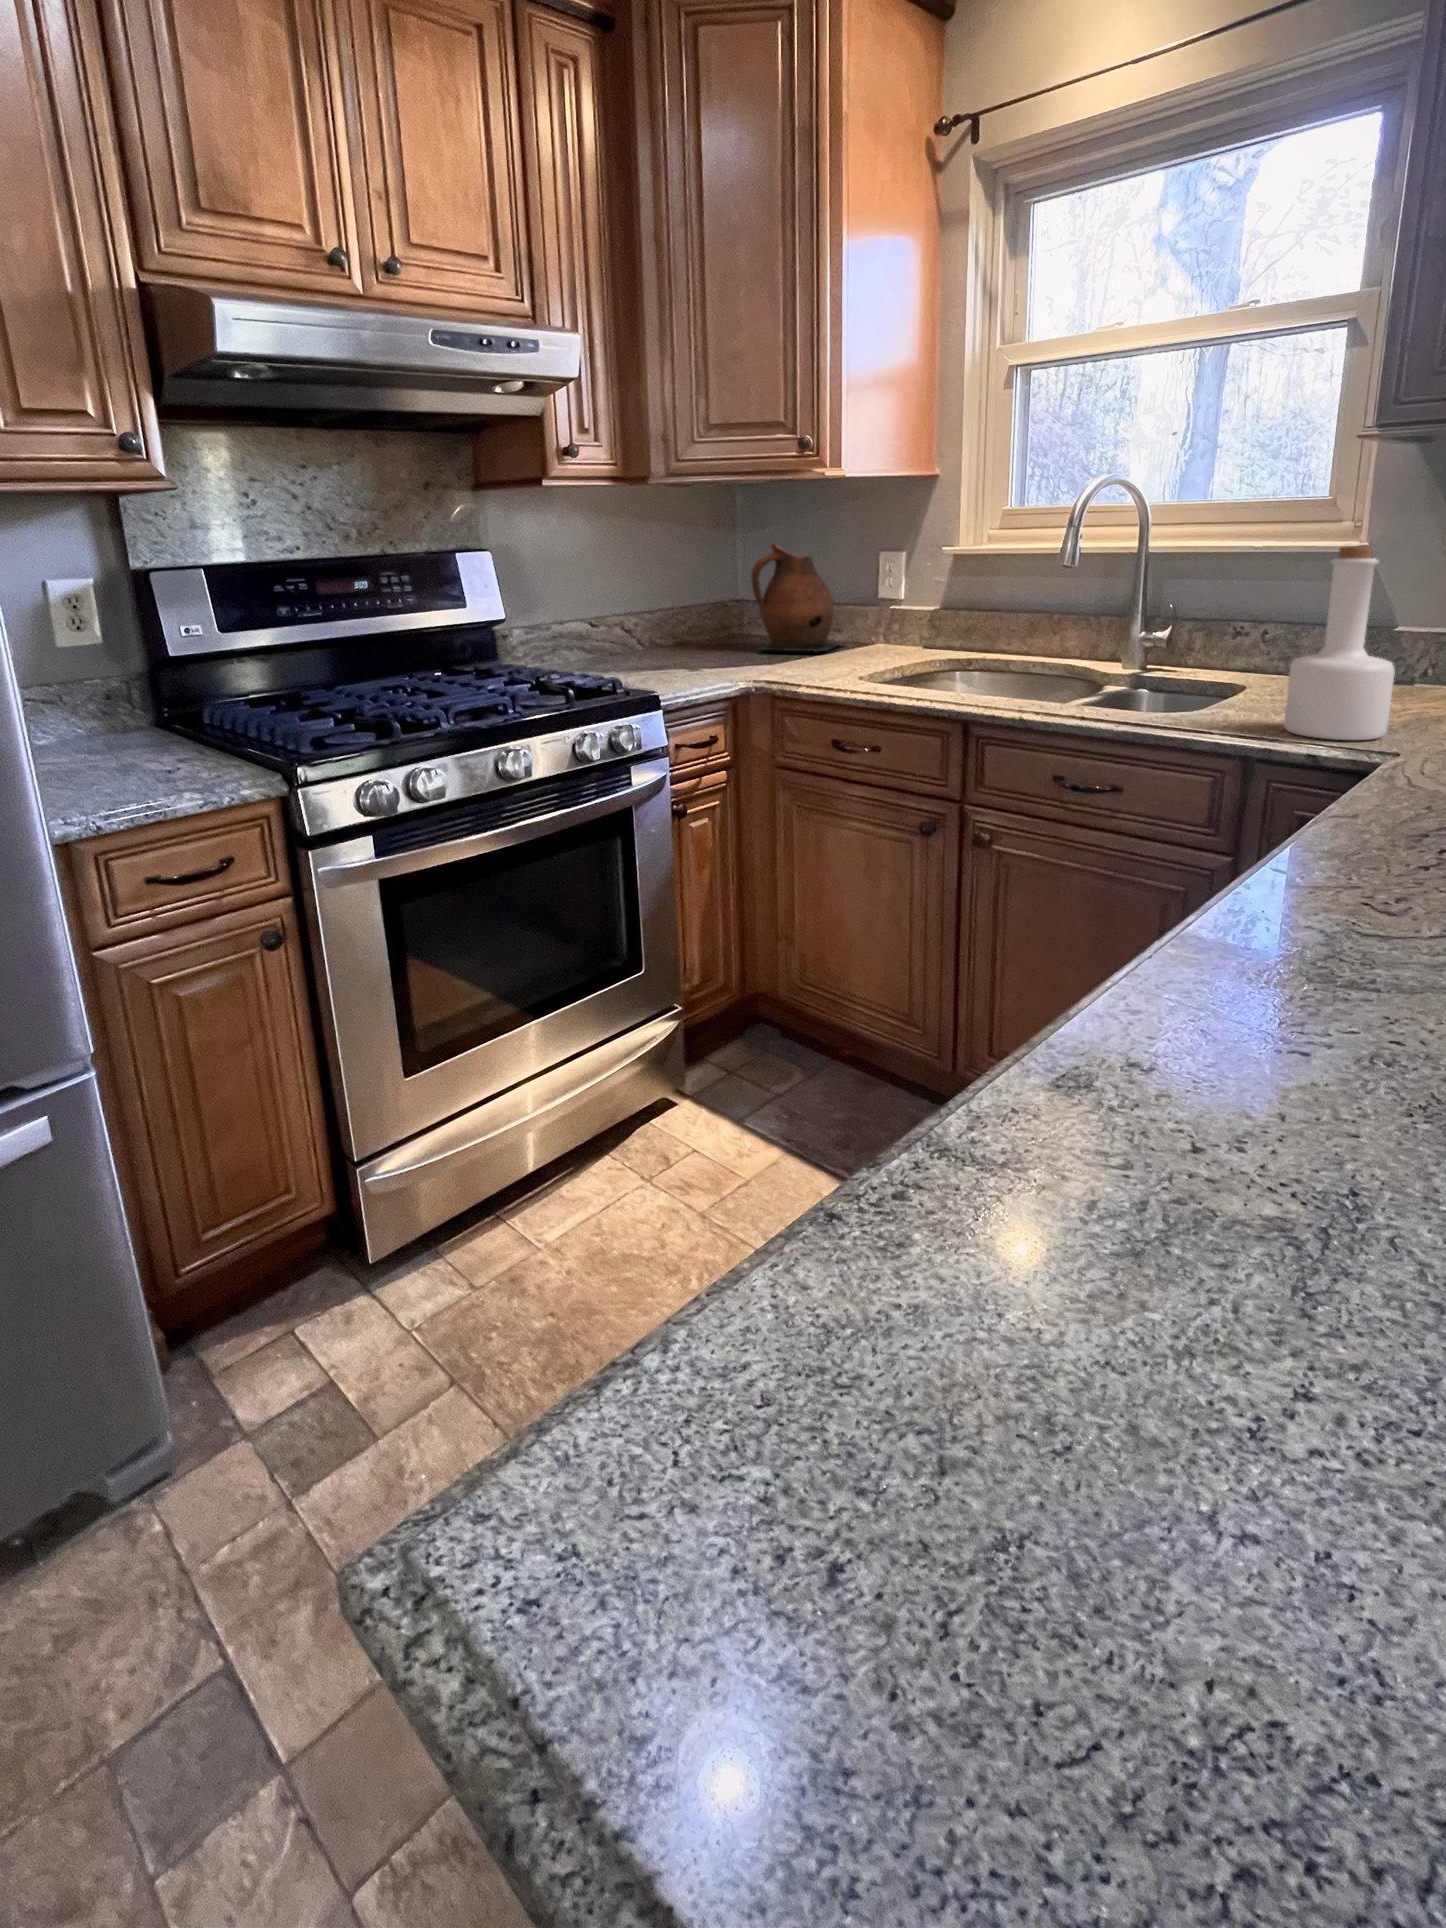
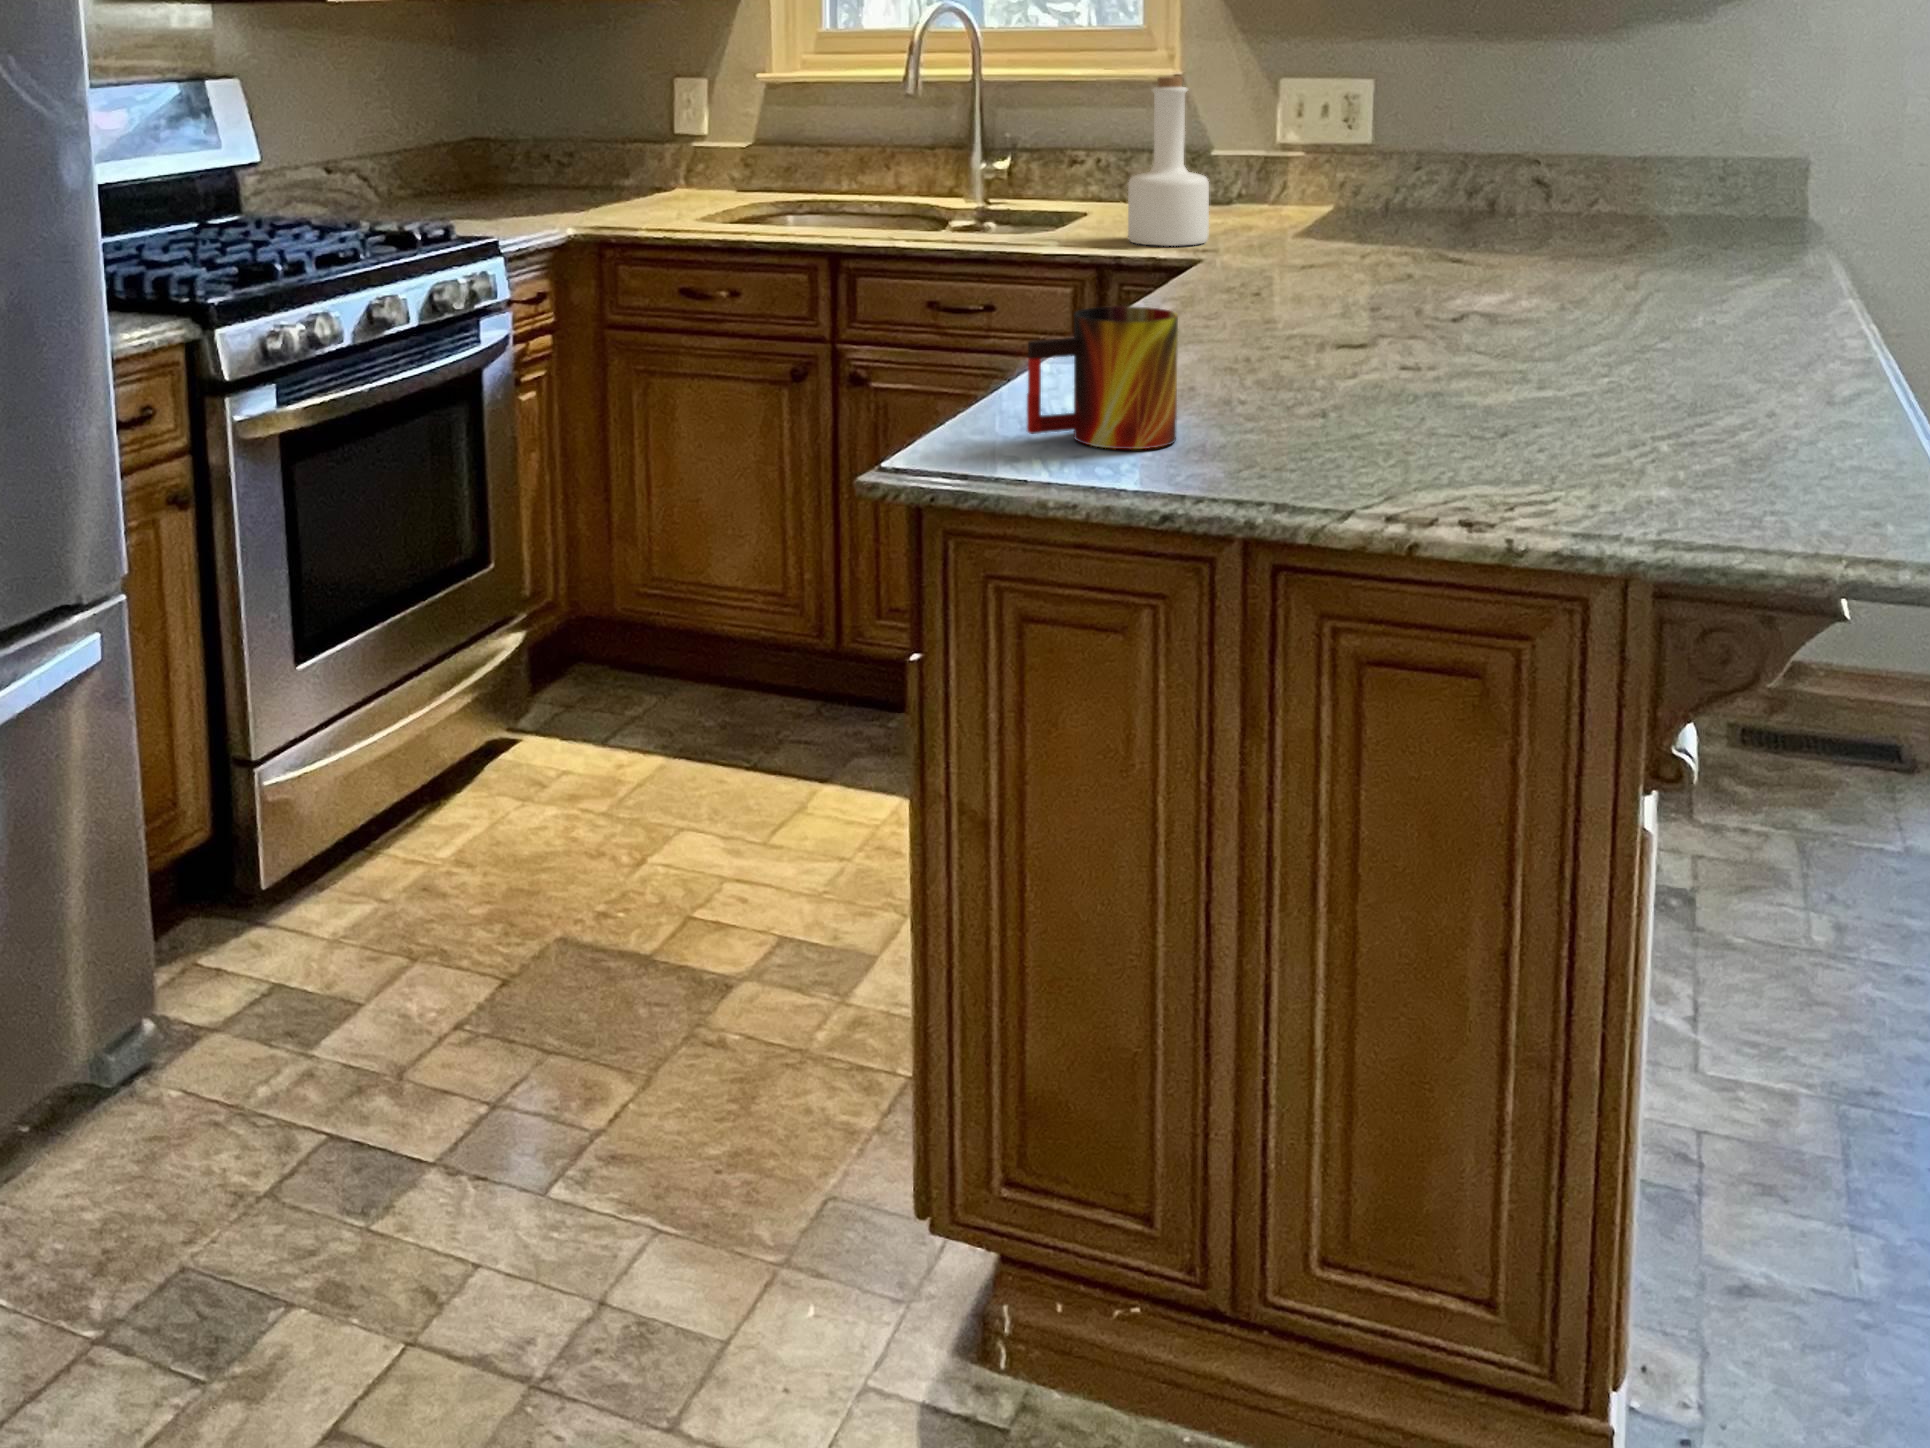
ceramic pitcher: present [751,544,845,652] -> none [532,70,644,200]
mug: none [891,1085,1333,1552] -> present [1027,306,1178,449]

